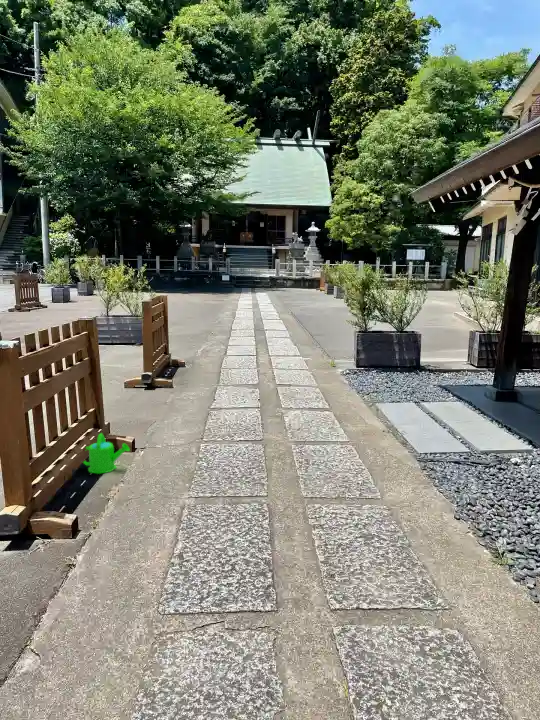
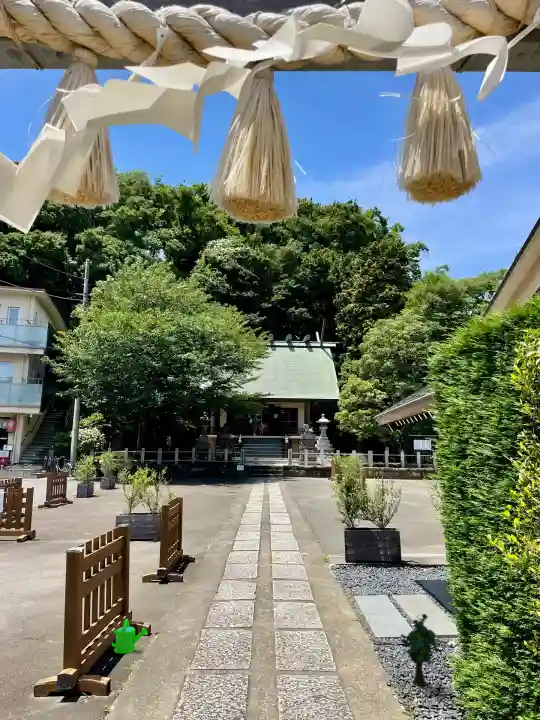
decorative plant: none [467,427,520,512] -> present [400,614,438,686]

